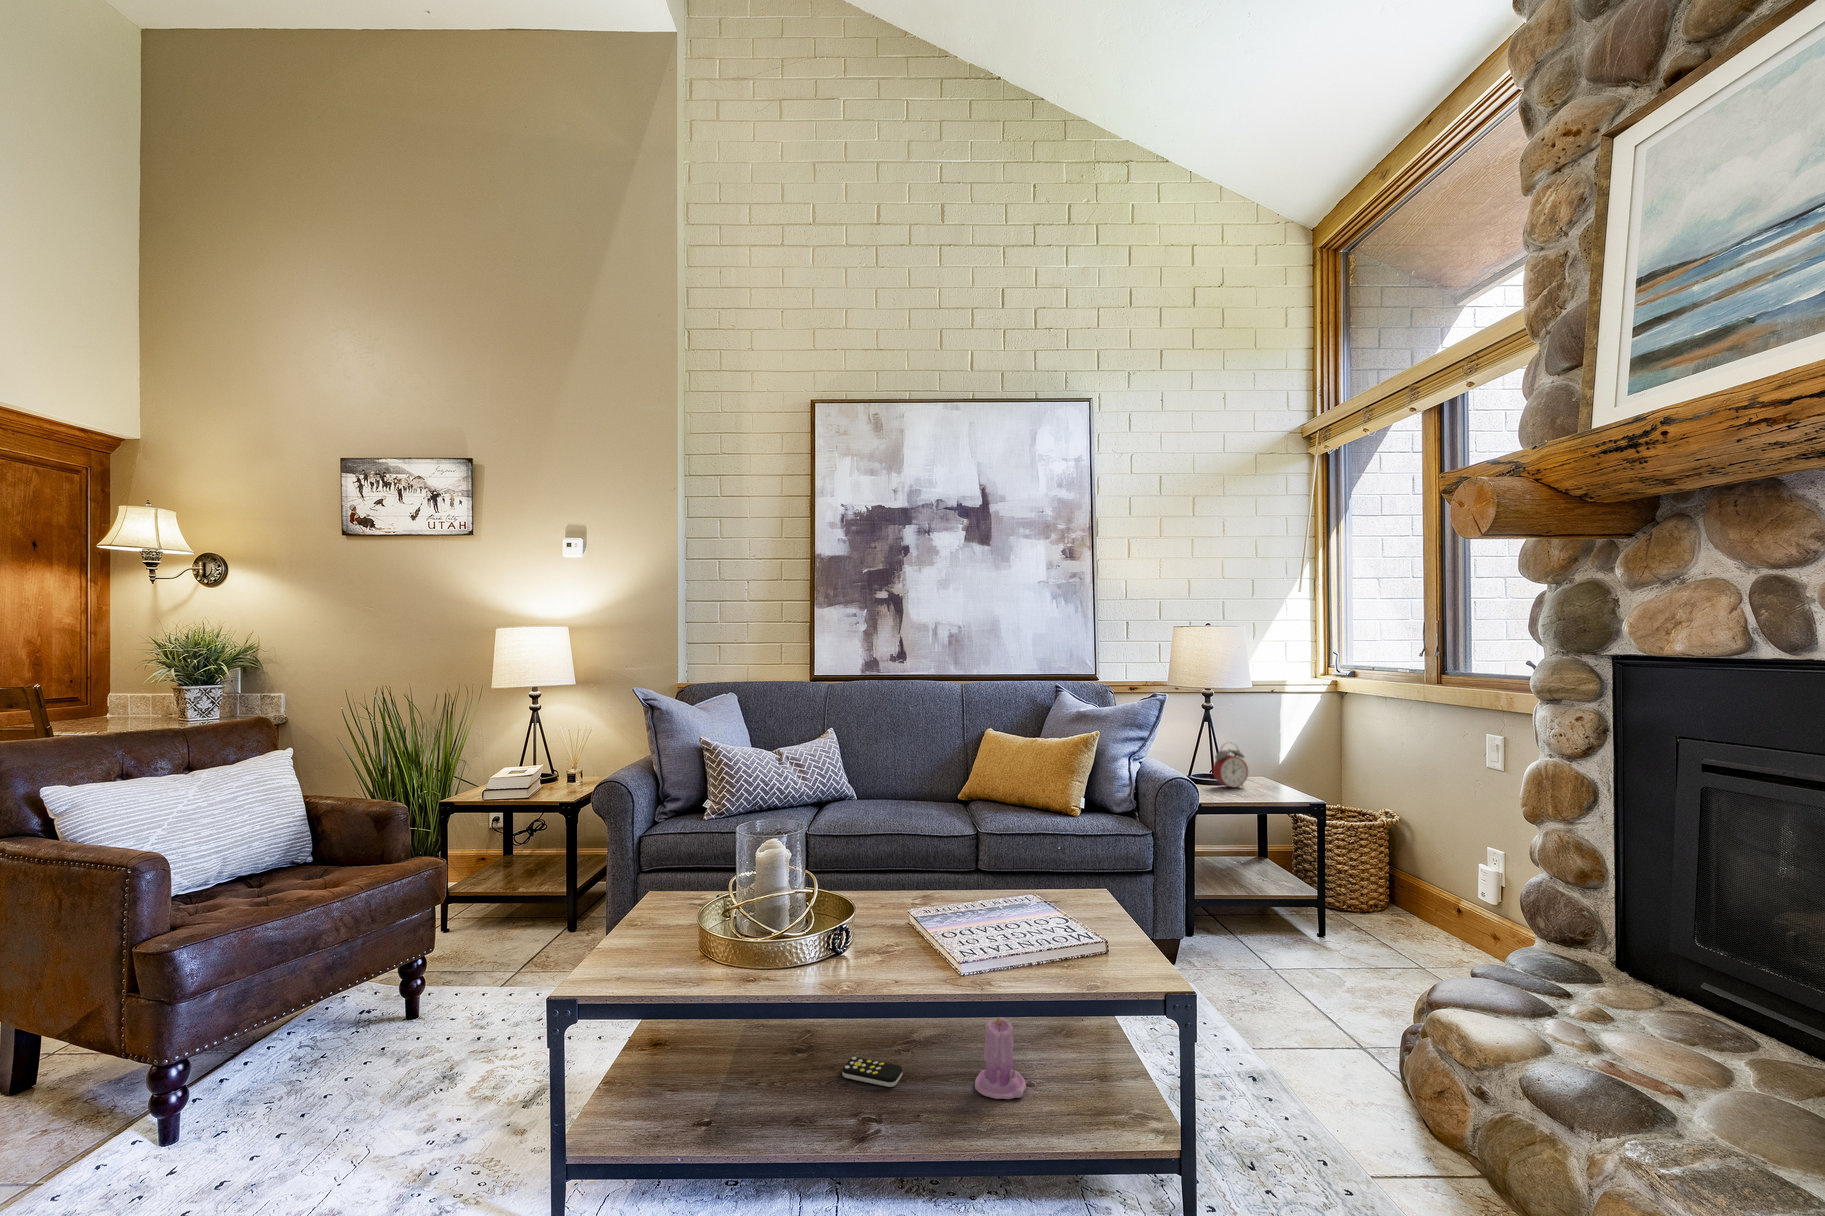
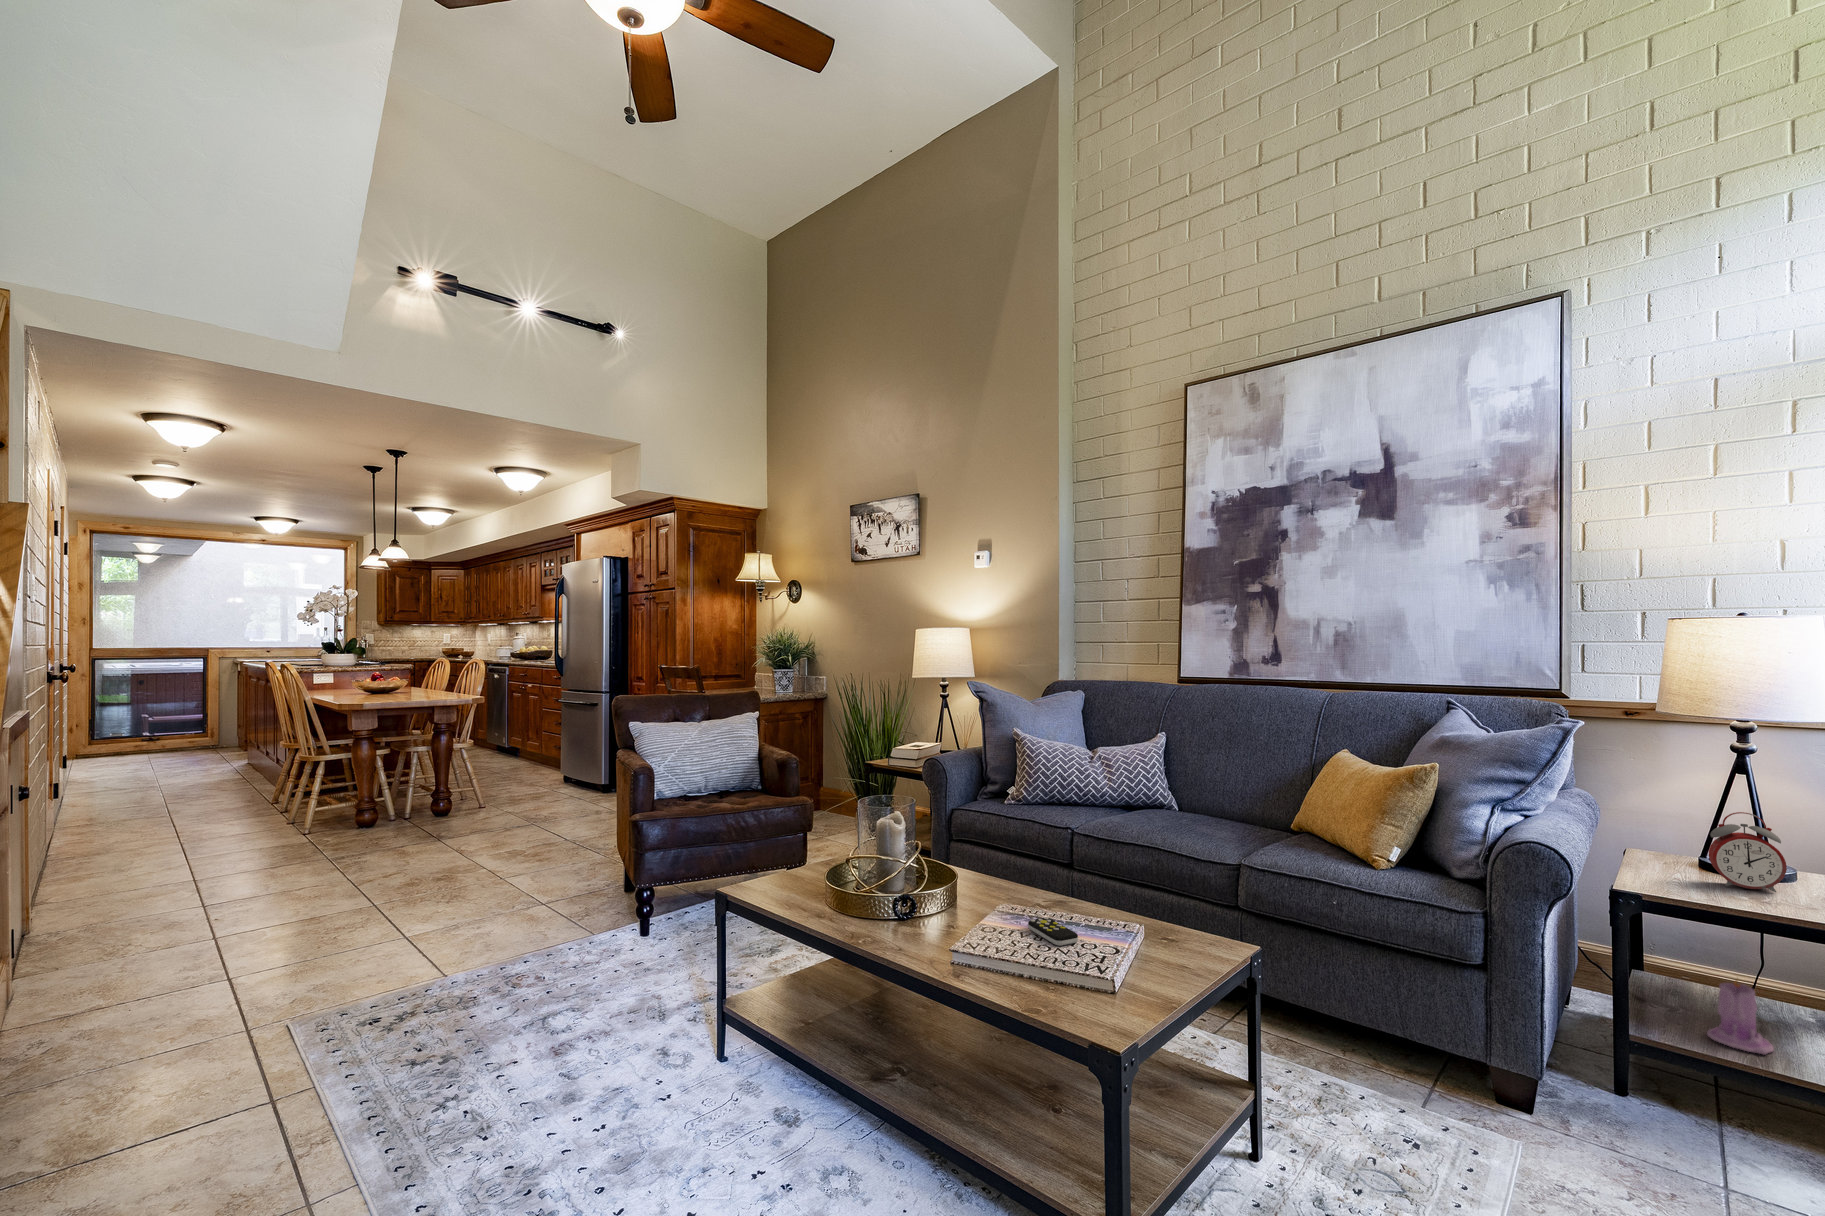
candle: present [975,1017,1026,1099] -> present [1707,980,1774,1055]
remote control: present [842,1057,902,1087] -> present [1028,917,1078,946]

